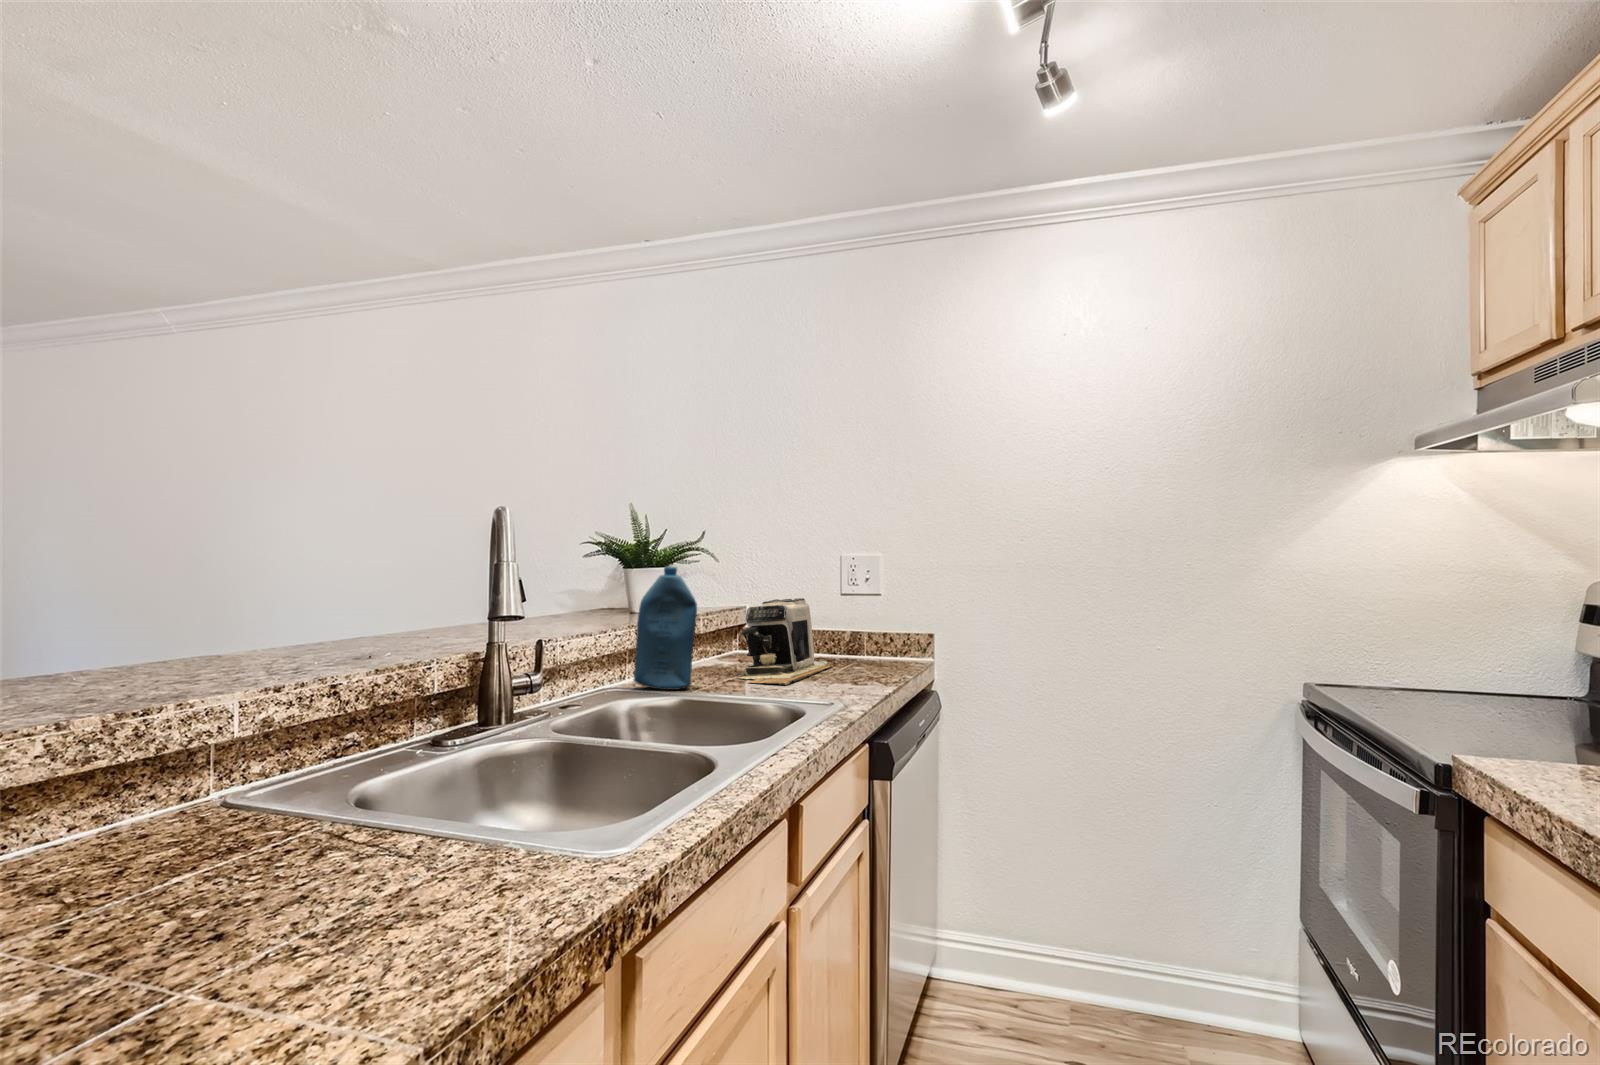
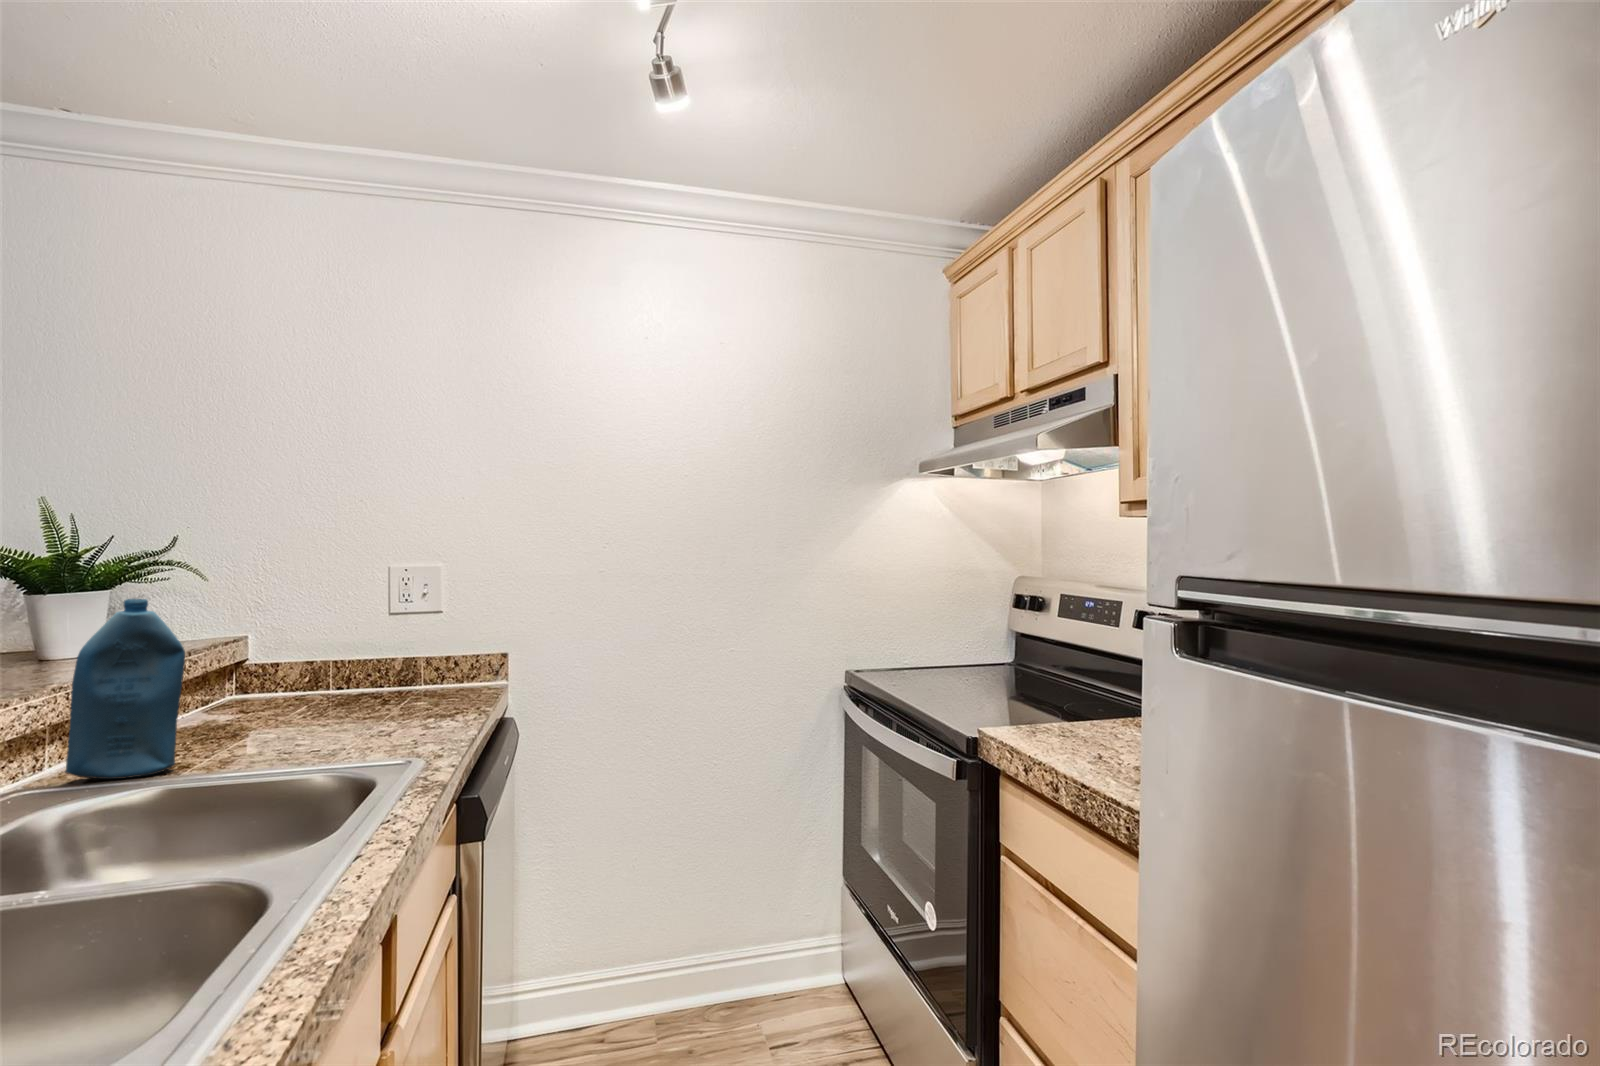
coffee maker: present [739,598,833,685] -> none [247,625,385,747]

